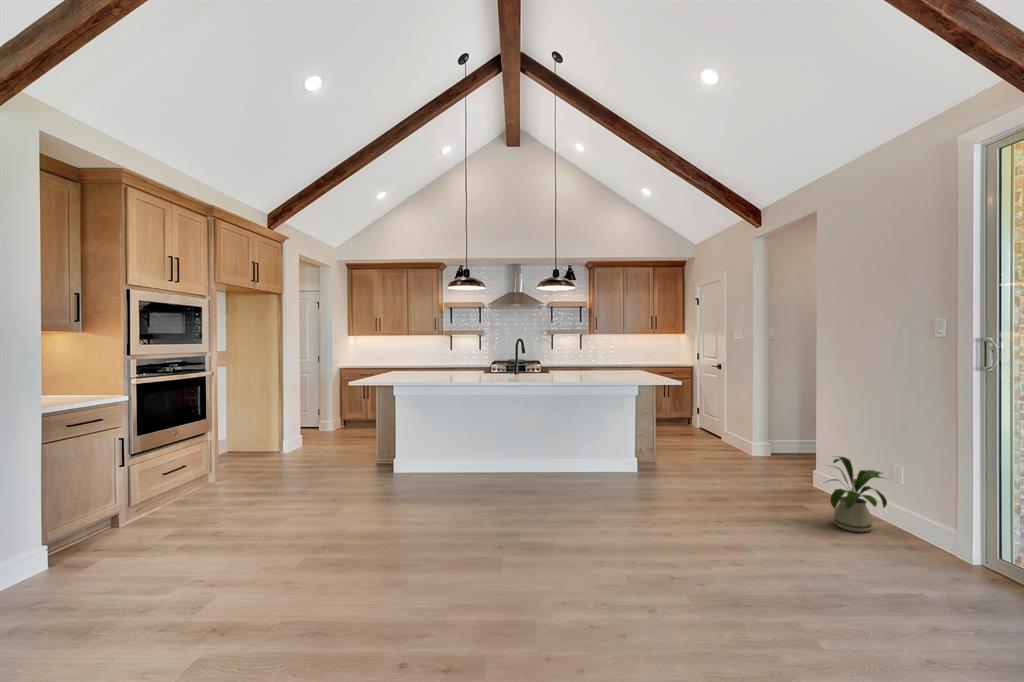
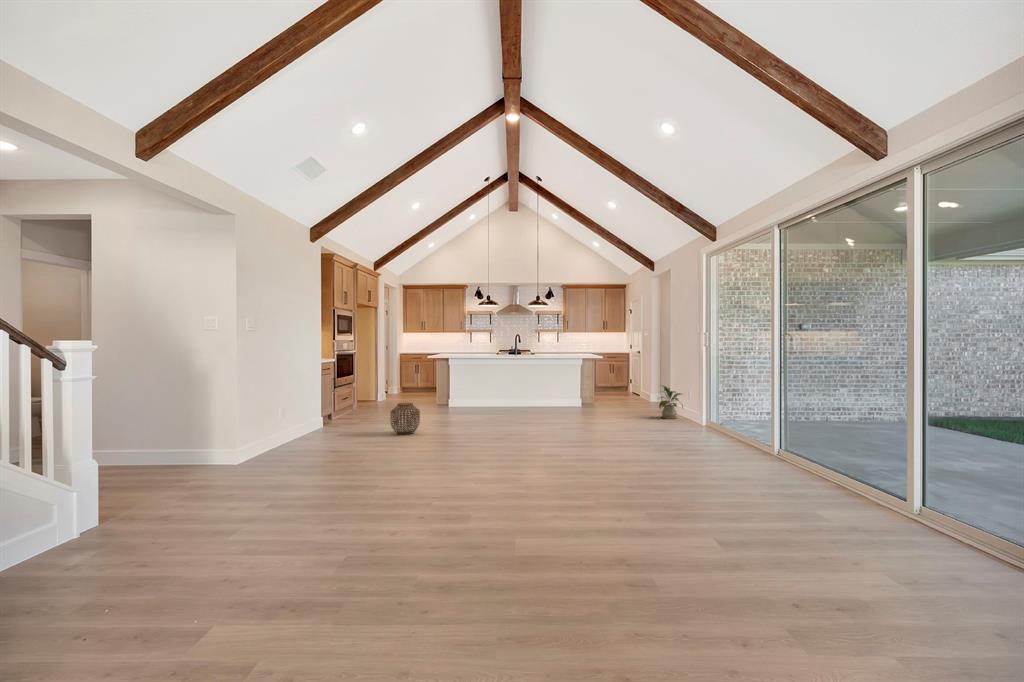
woven basket: none [137,537,235,643] -> present [390,403,420,435]

